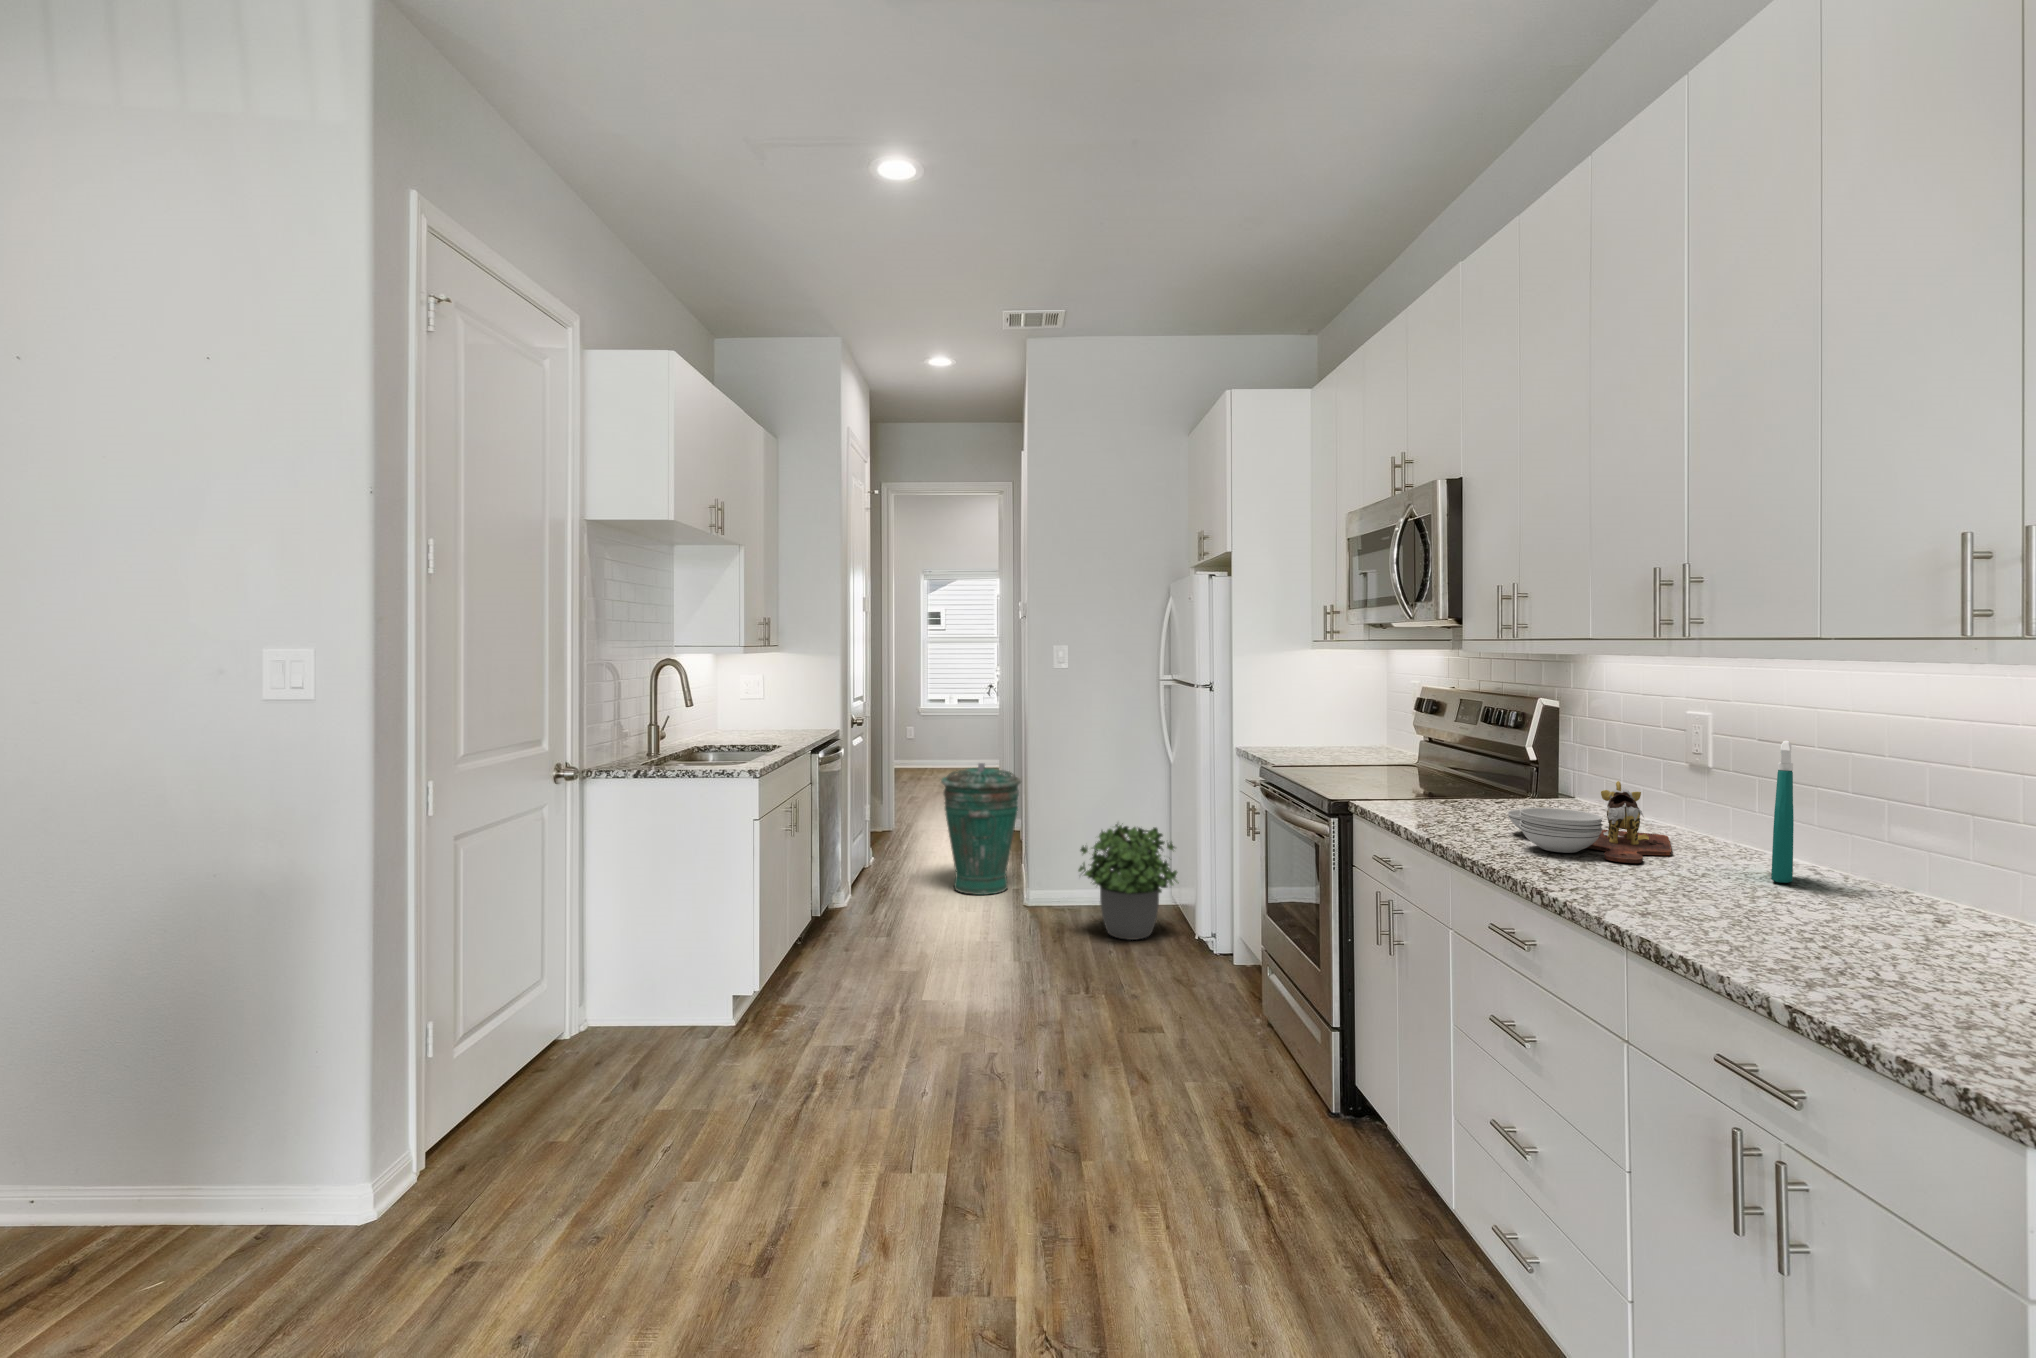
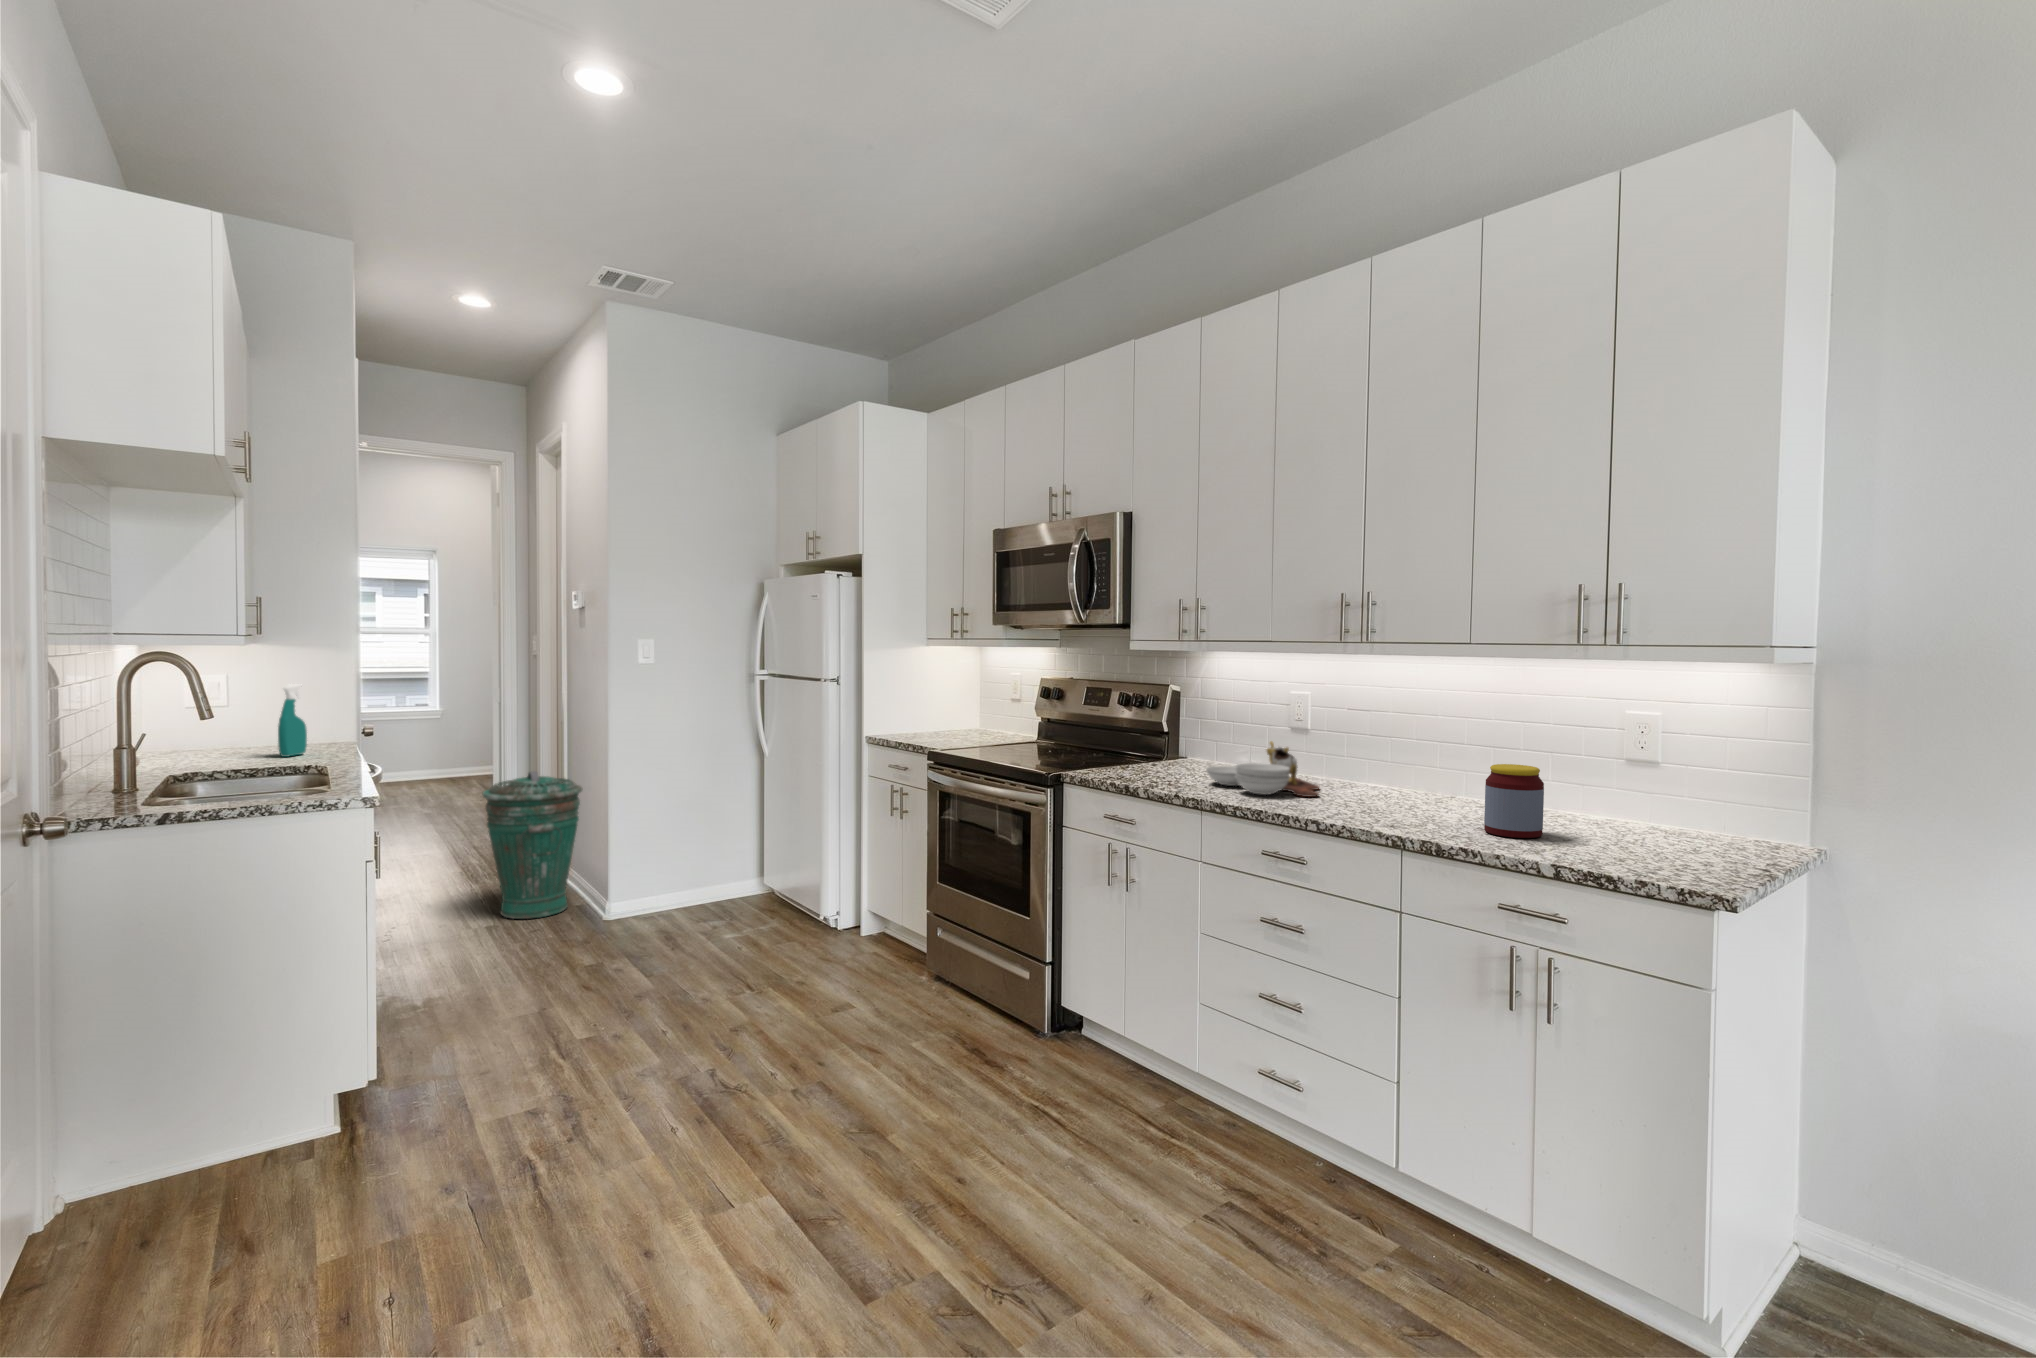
spray bottle: present [1771,740,1794,883] -> present [278,684,307,757]
potted plant: present [1078,823,1177,940] -> none [689,816,790,934]
jar: none [1797,838,1911,966] -> present [1484,764,1544,838]

